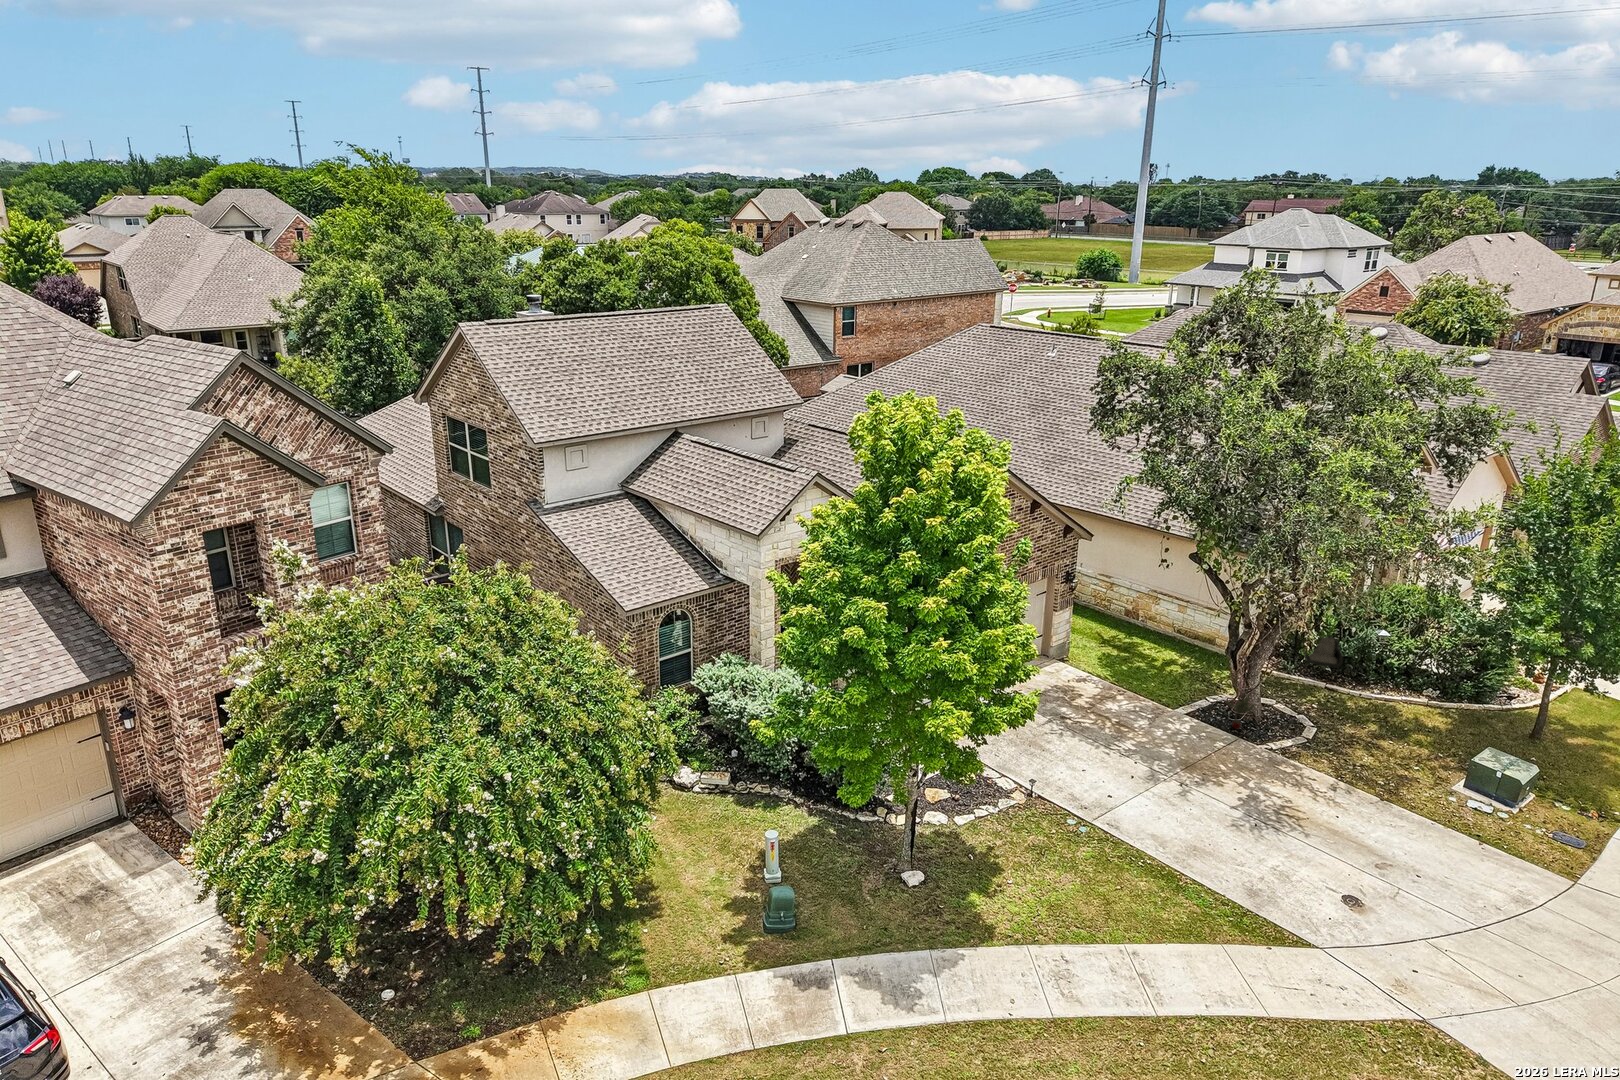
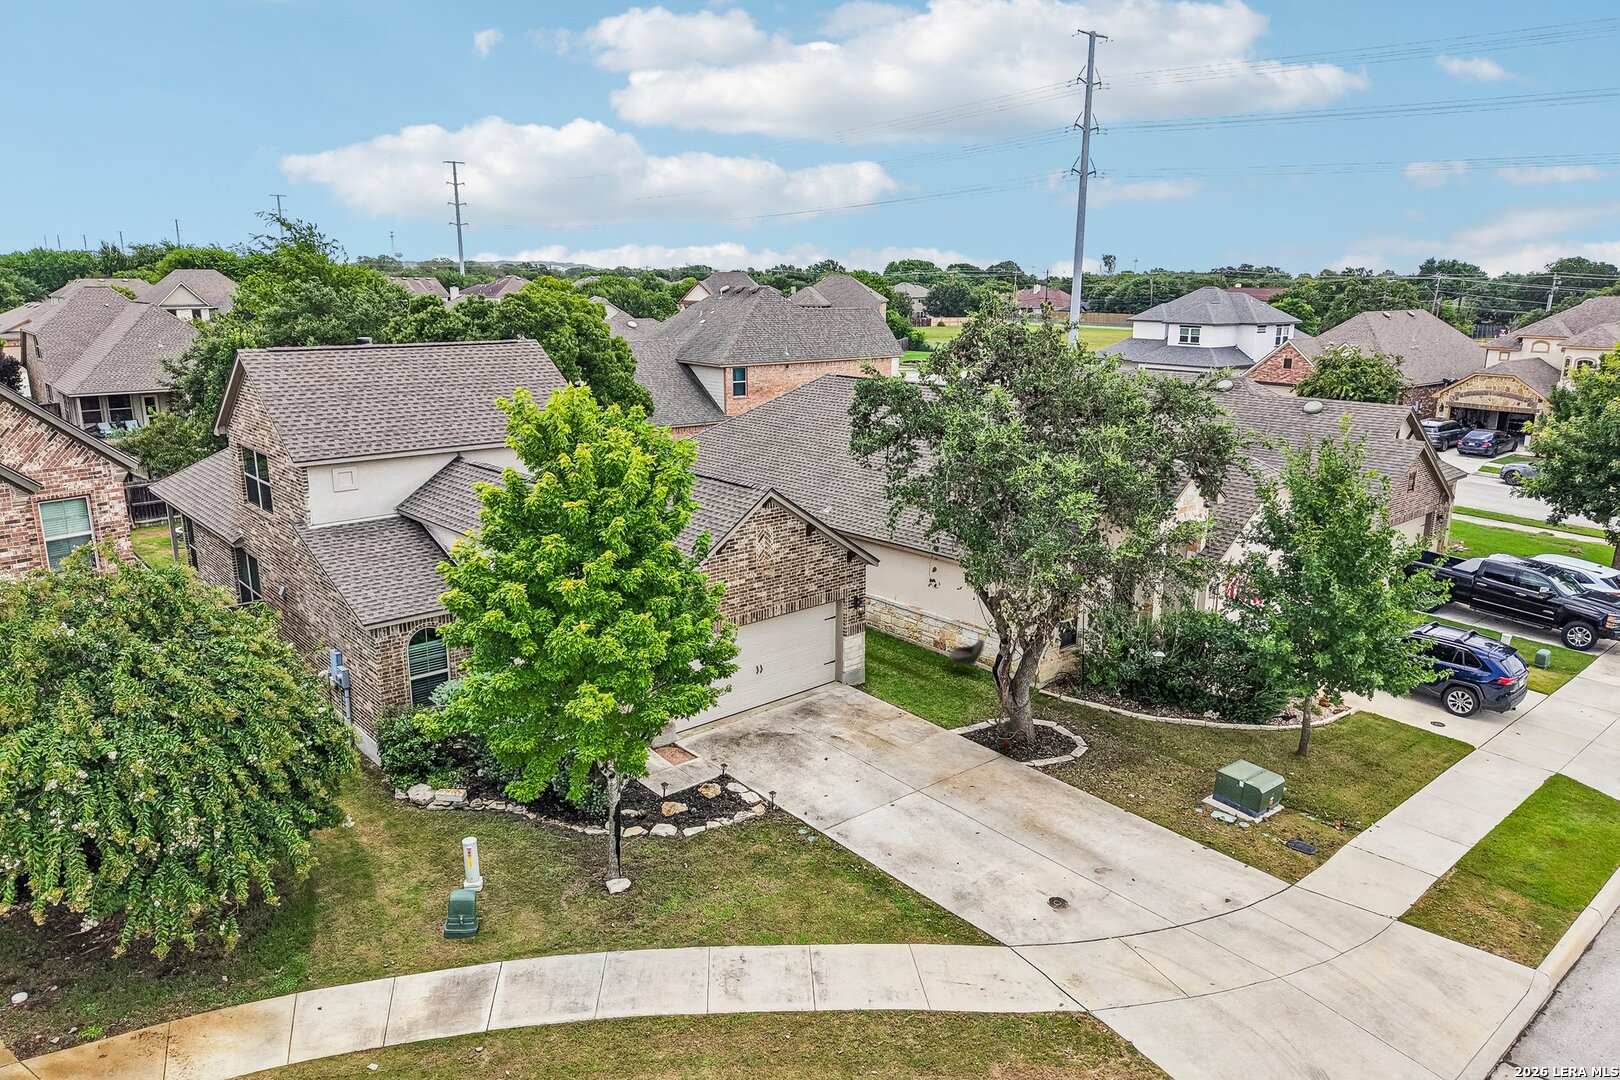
lounge chair: present [1304,636,1343,679] -> present [950,640,984,677]

